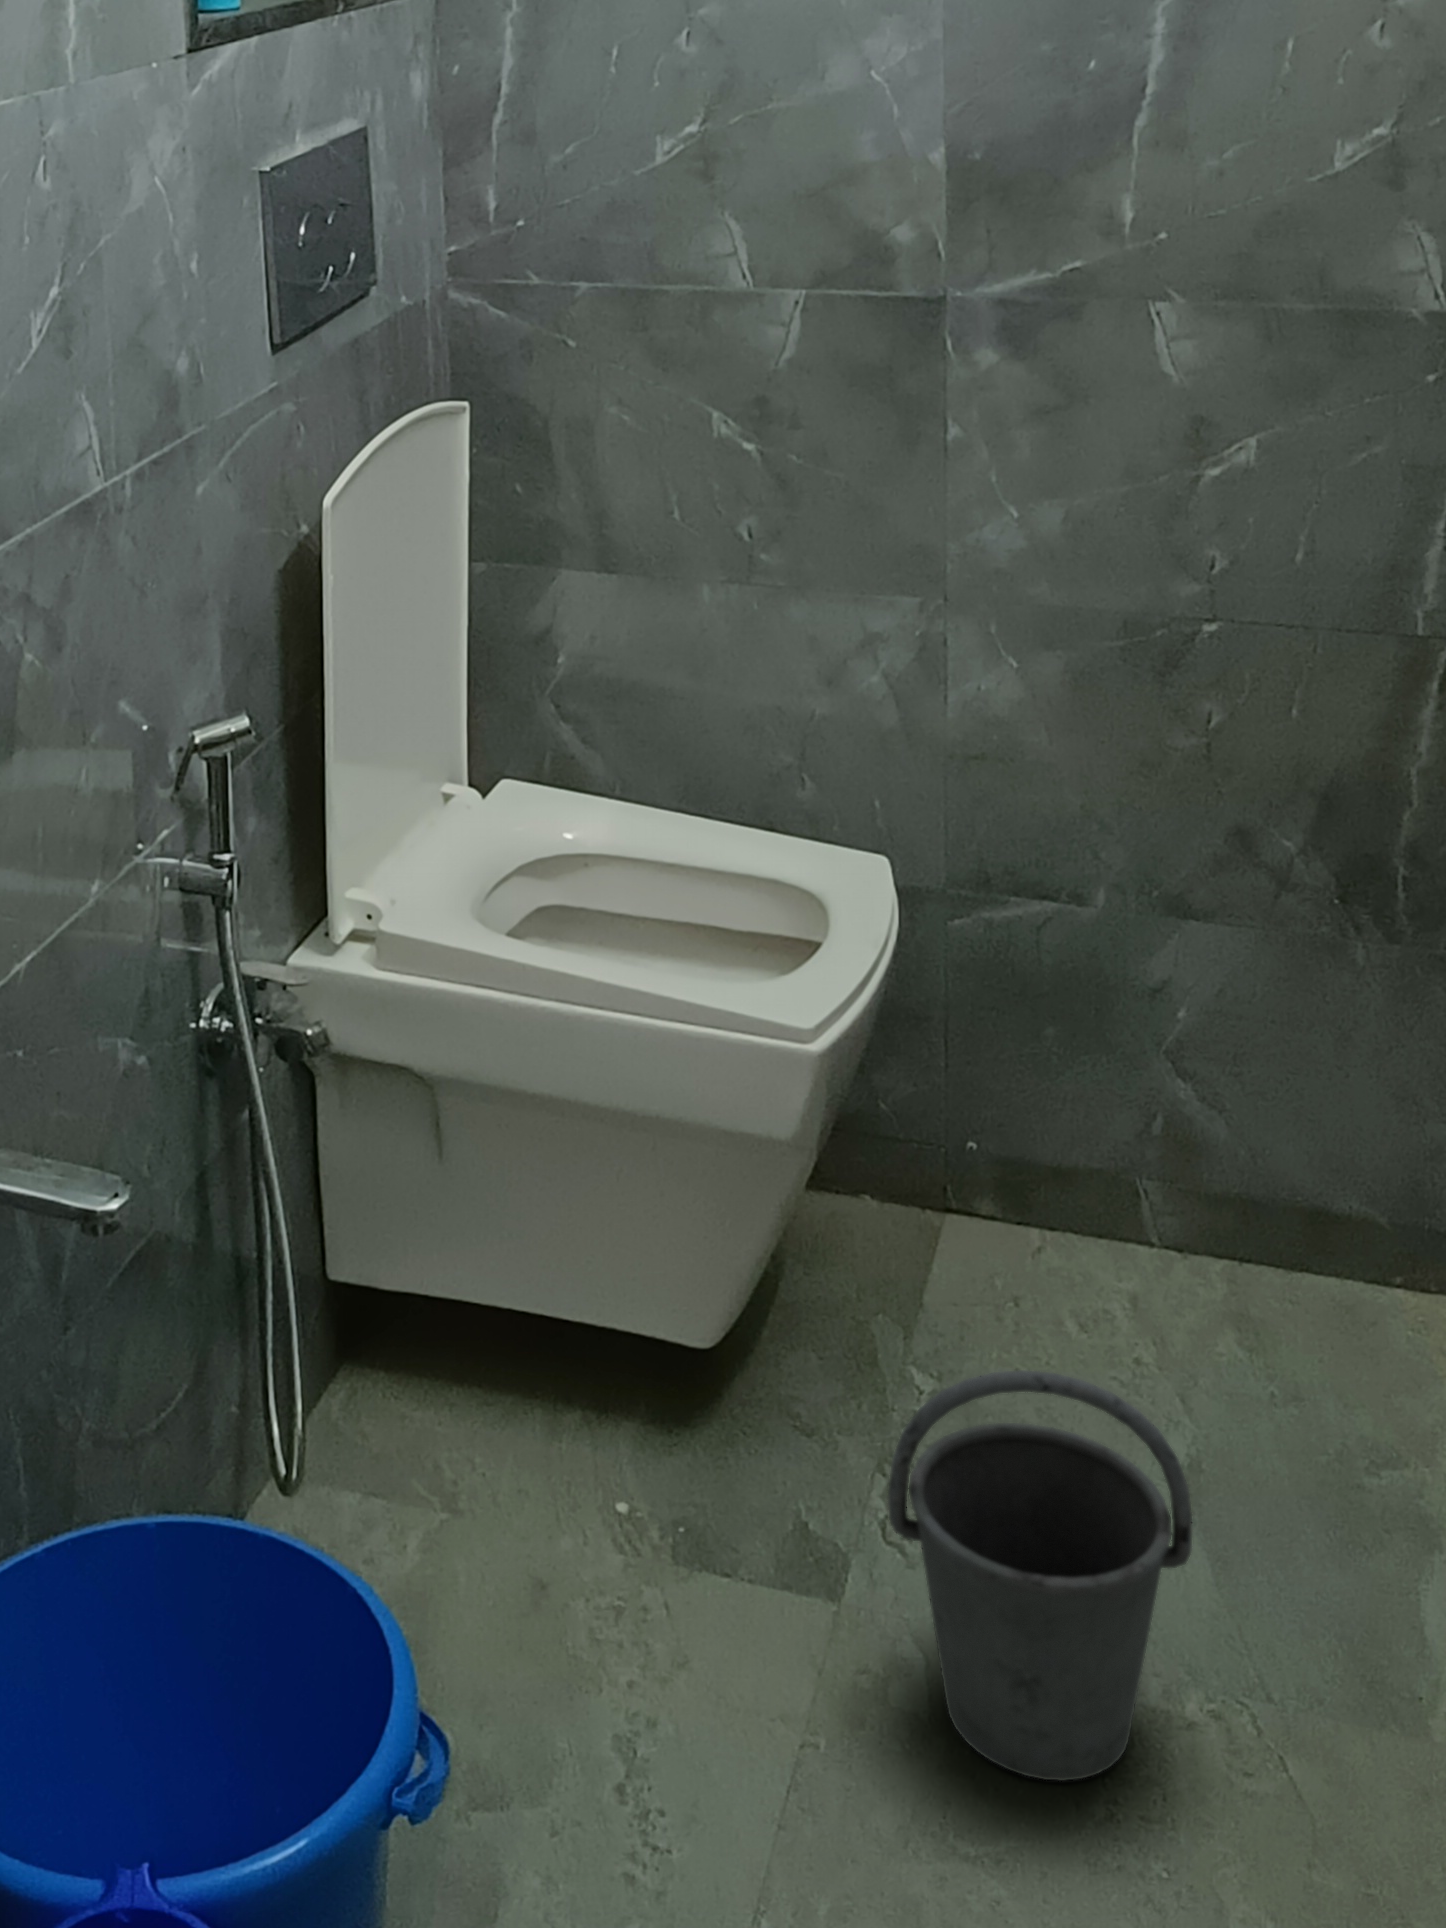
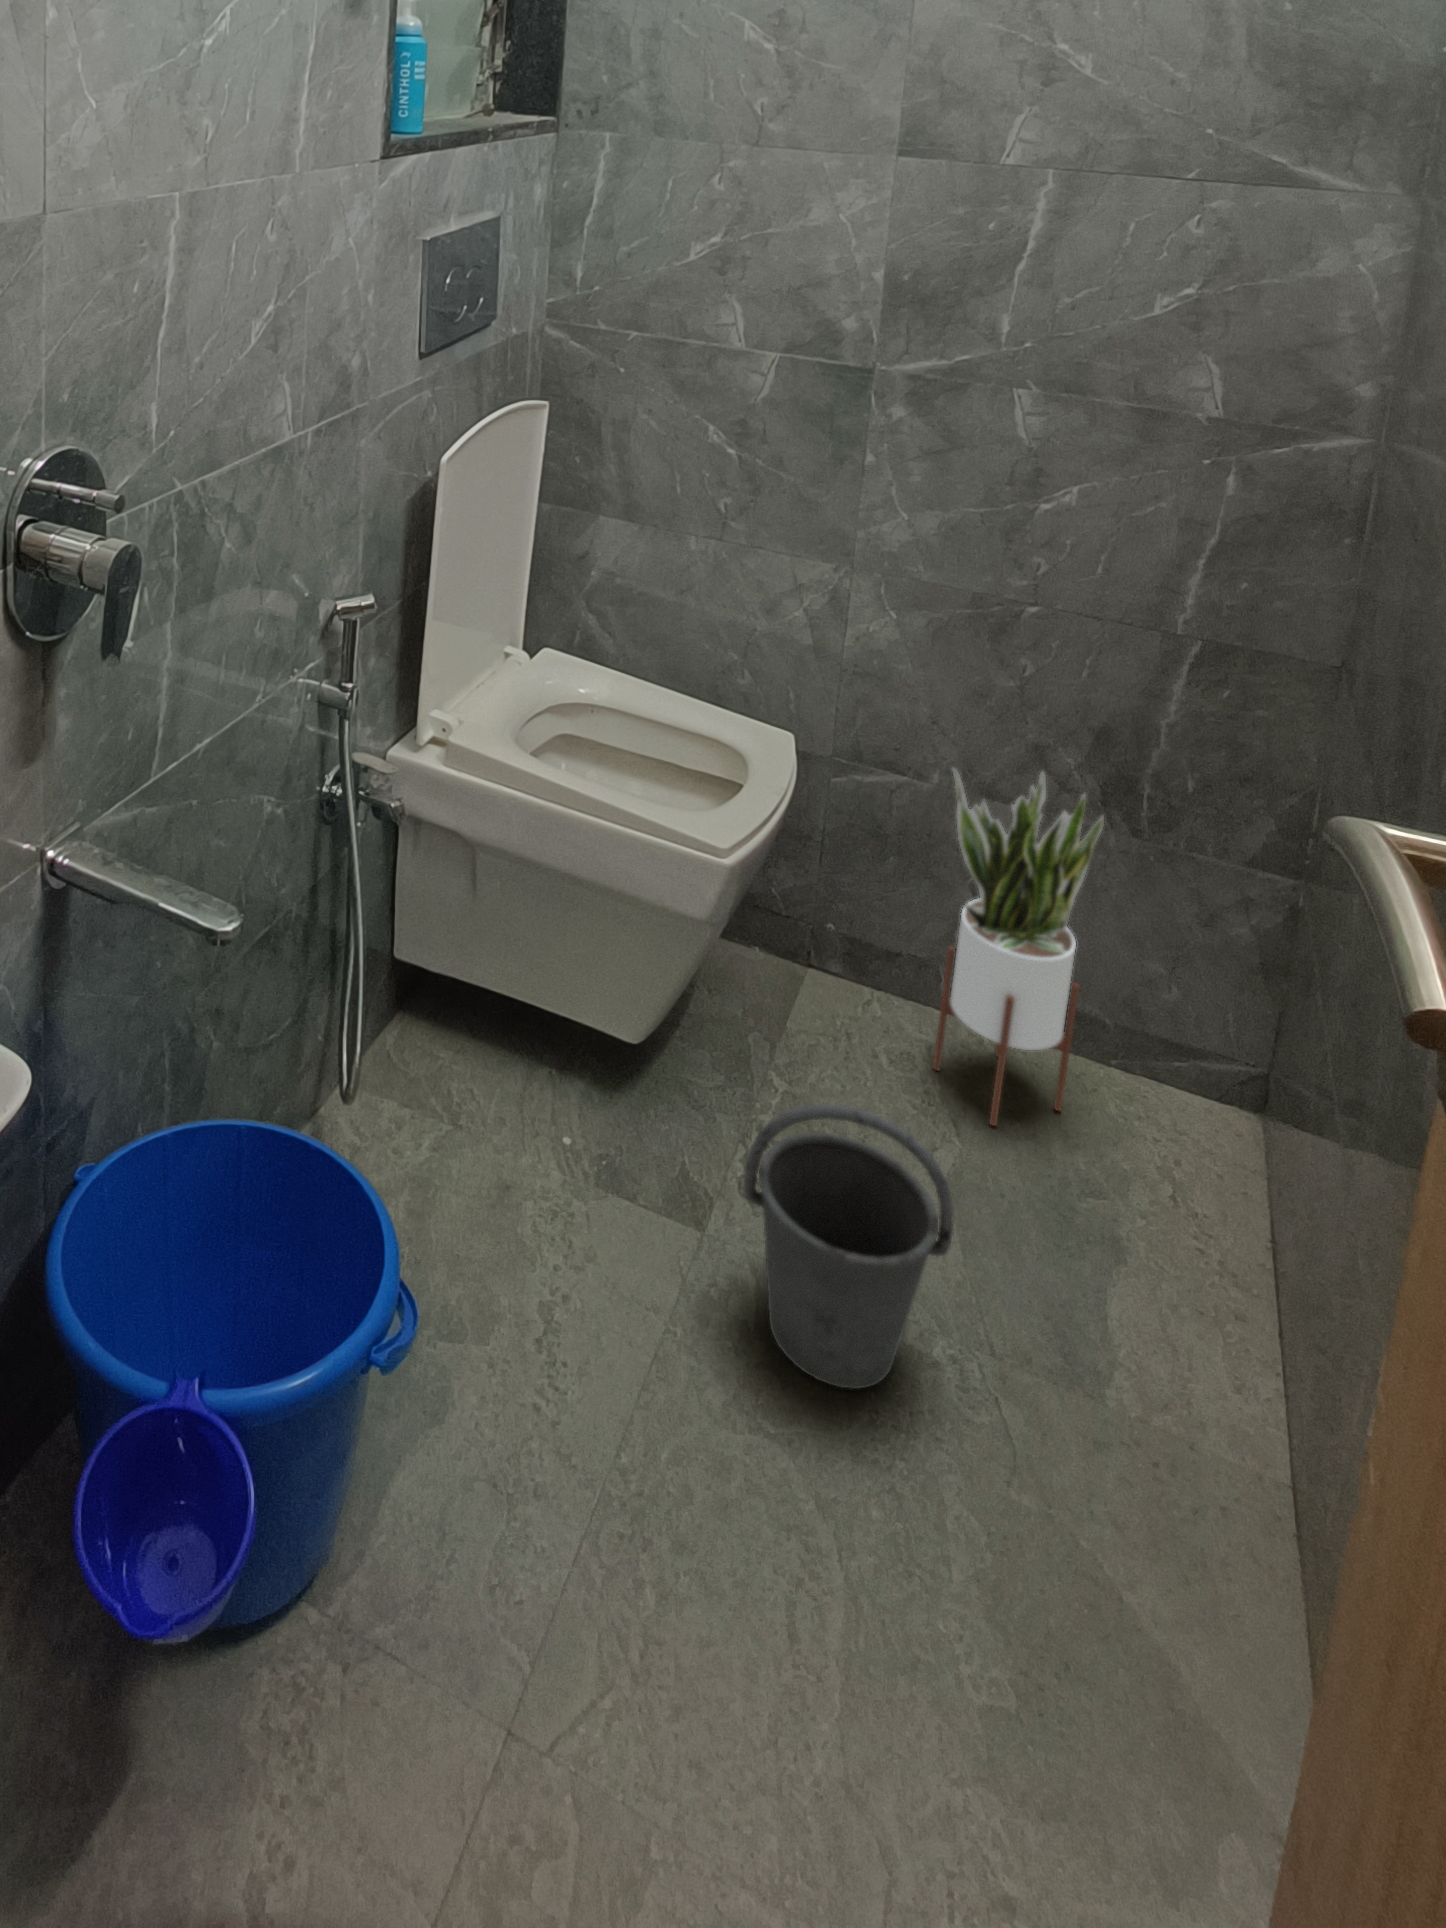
potted plant: none [1122,860,1346,1395] -> present [933,769,1104,1126]

